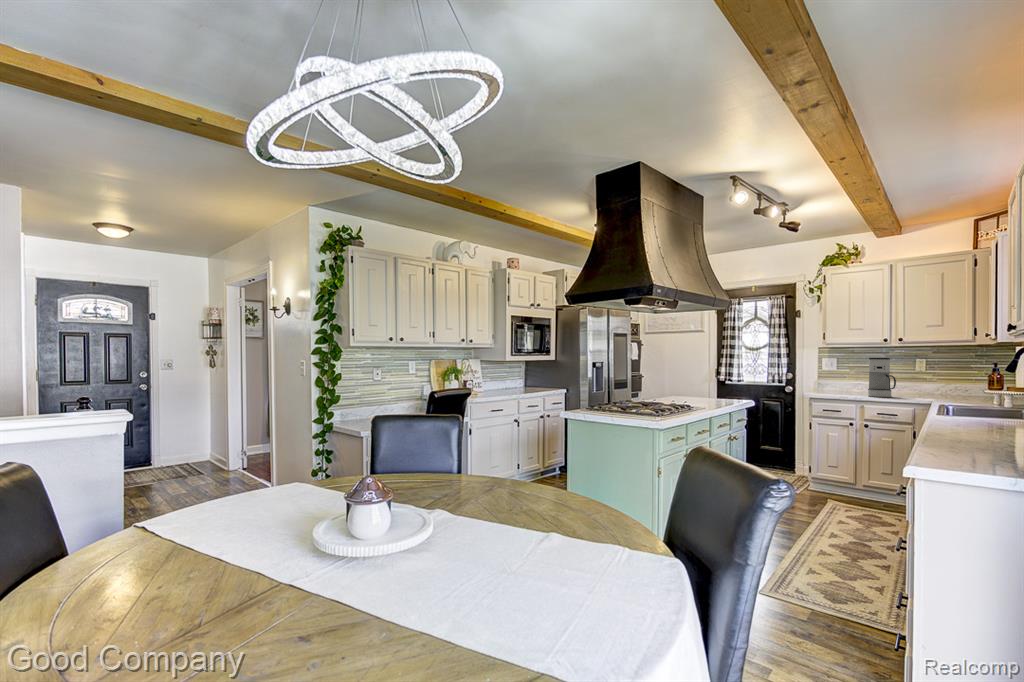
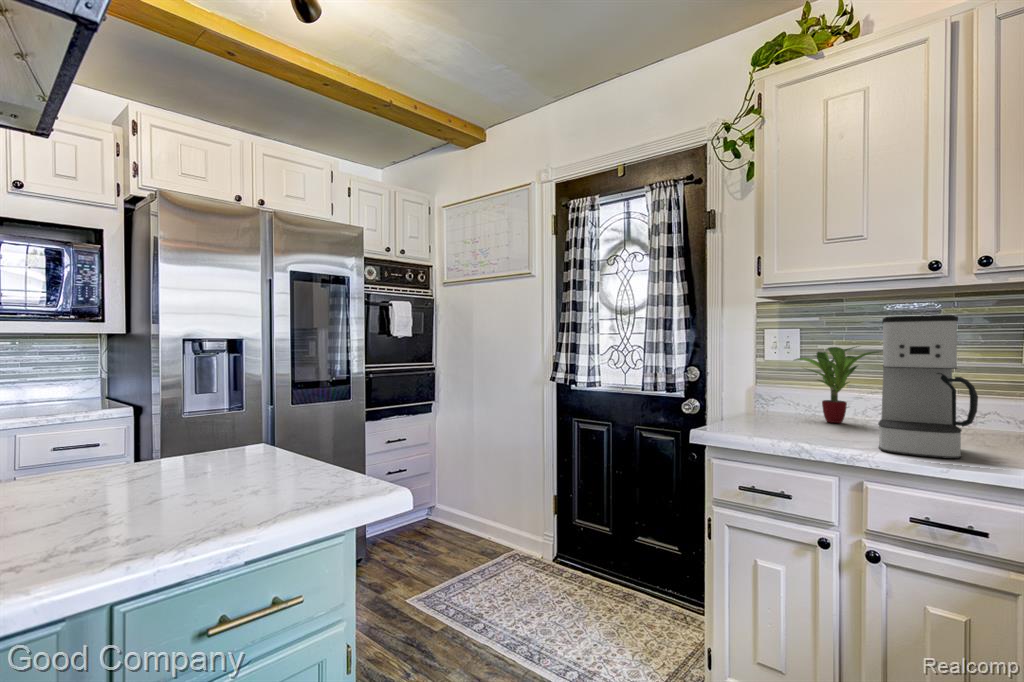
potted plant: none [835,365,869,393] -> present [795,346,879,423]

